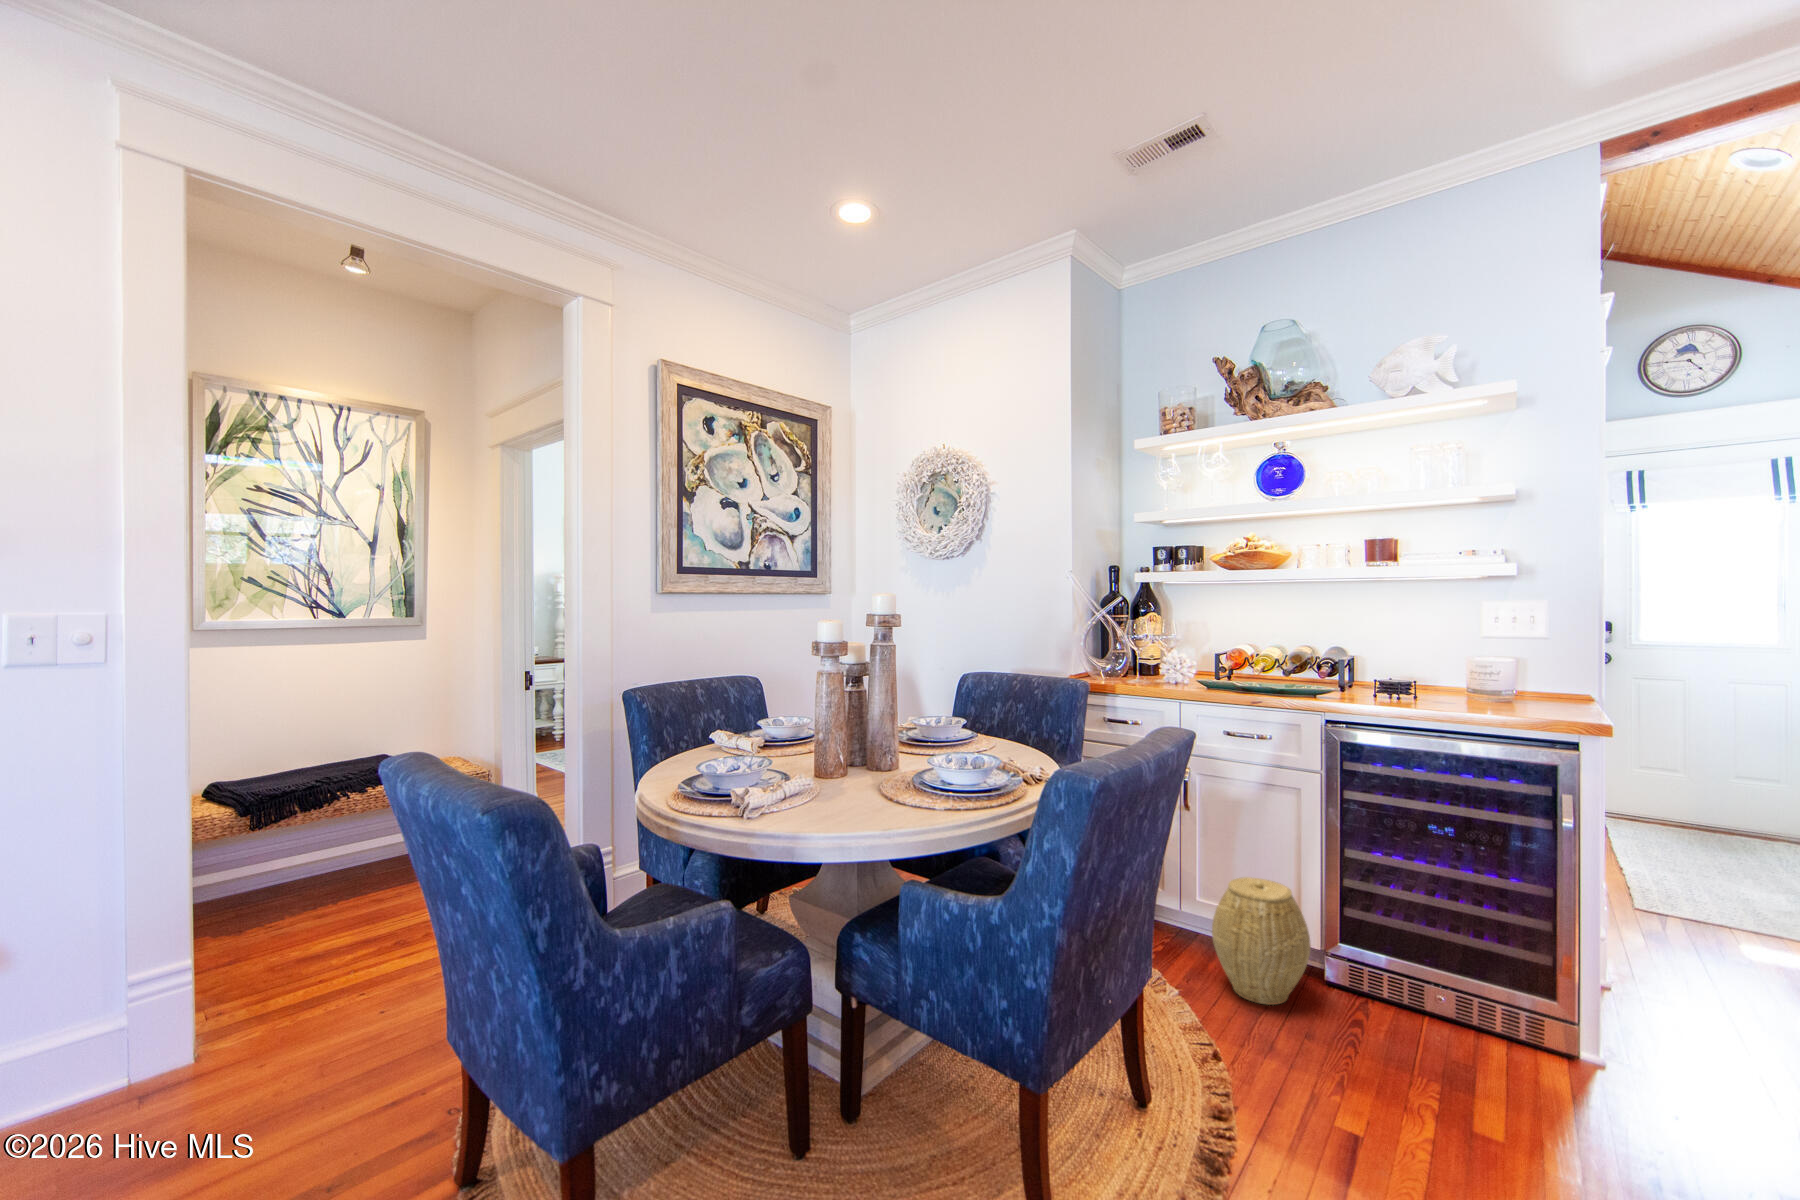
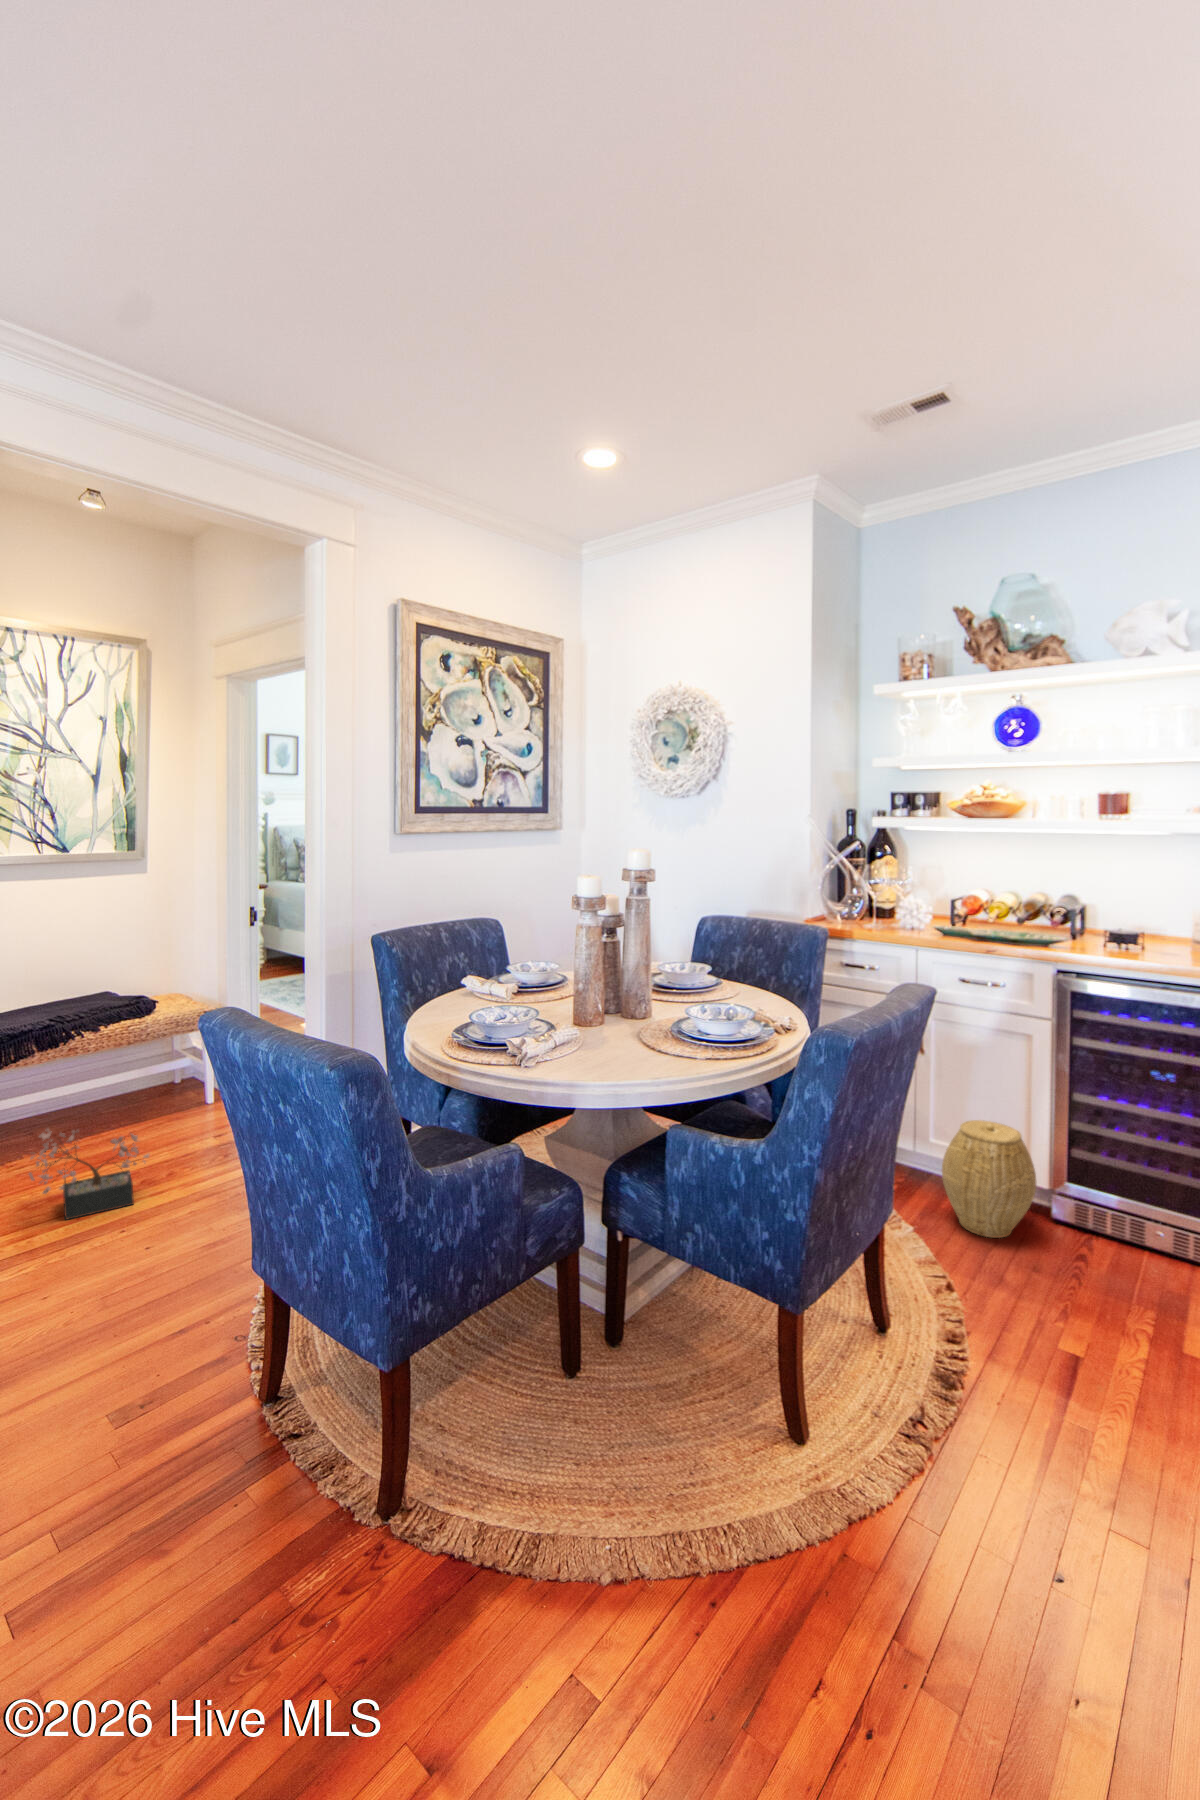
decorative plant: none [262,895,393,993] -> present [29,1129,149,1220]

